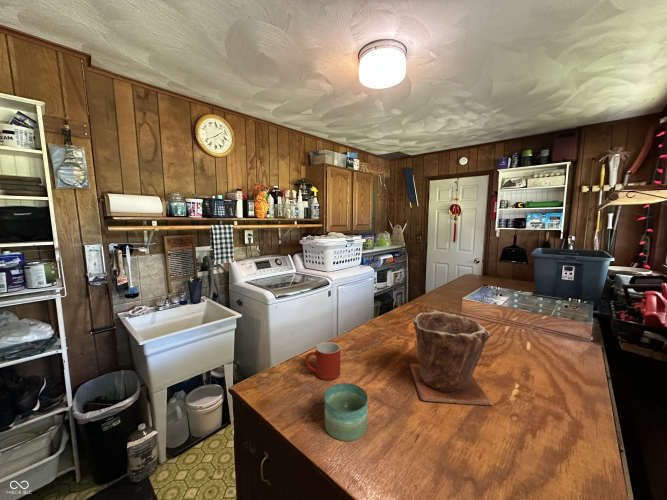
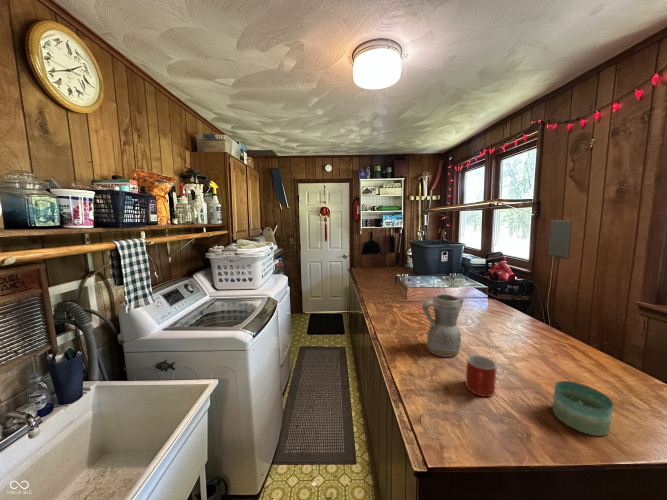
ceramic pitcher: none [348,290,384,354] -> present [423,294,463,357]
plant pot: present [410,310,493,405] -> none [491,297,570,371]

